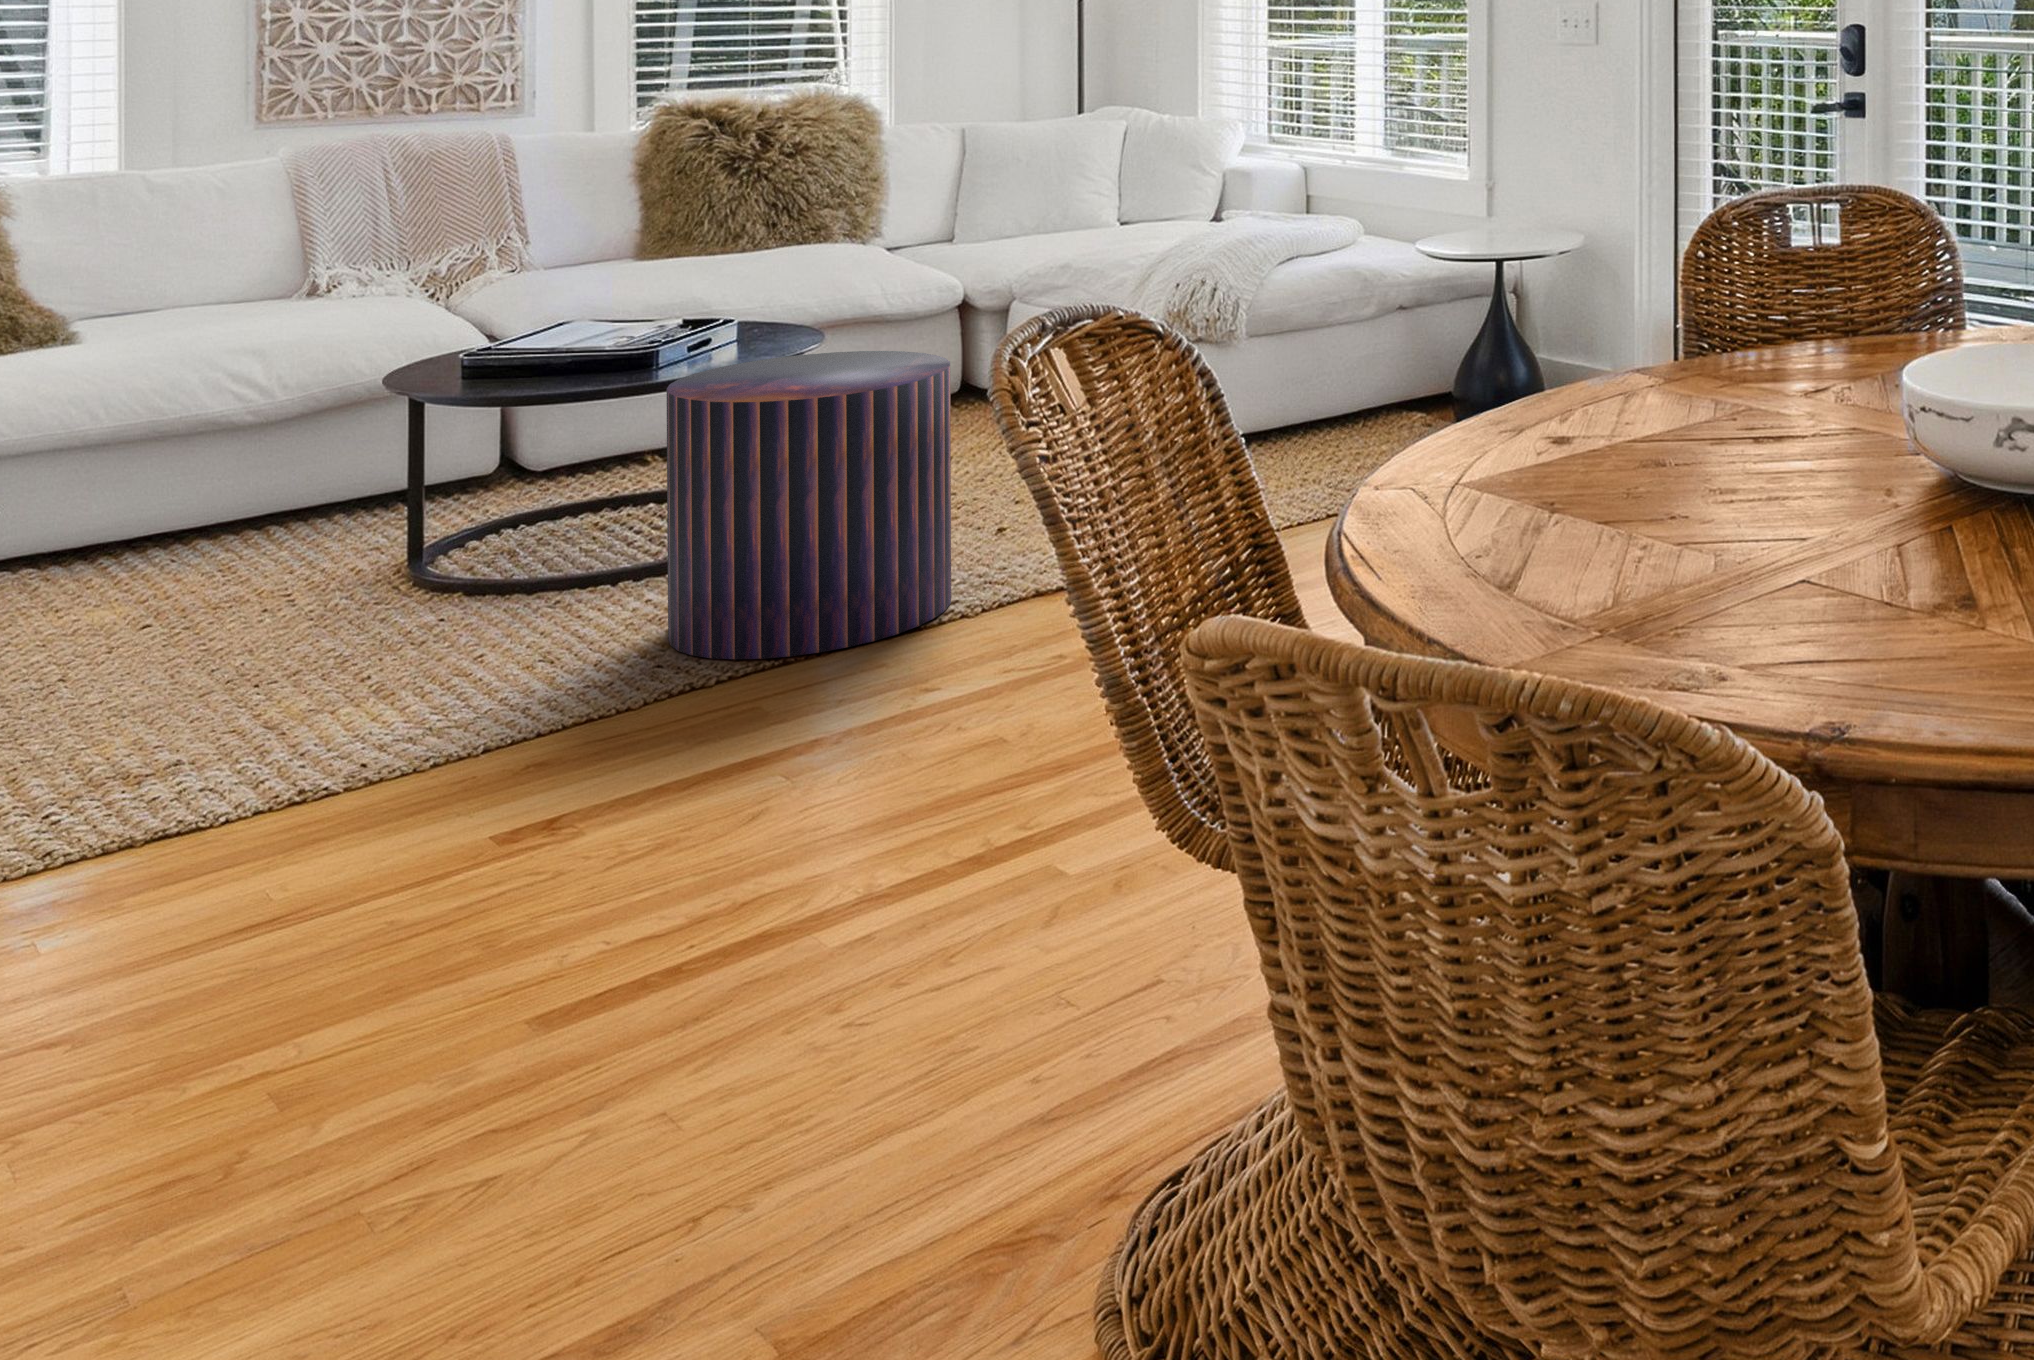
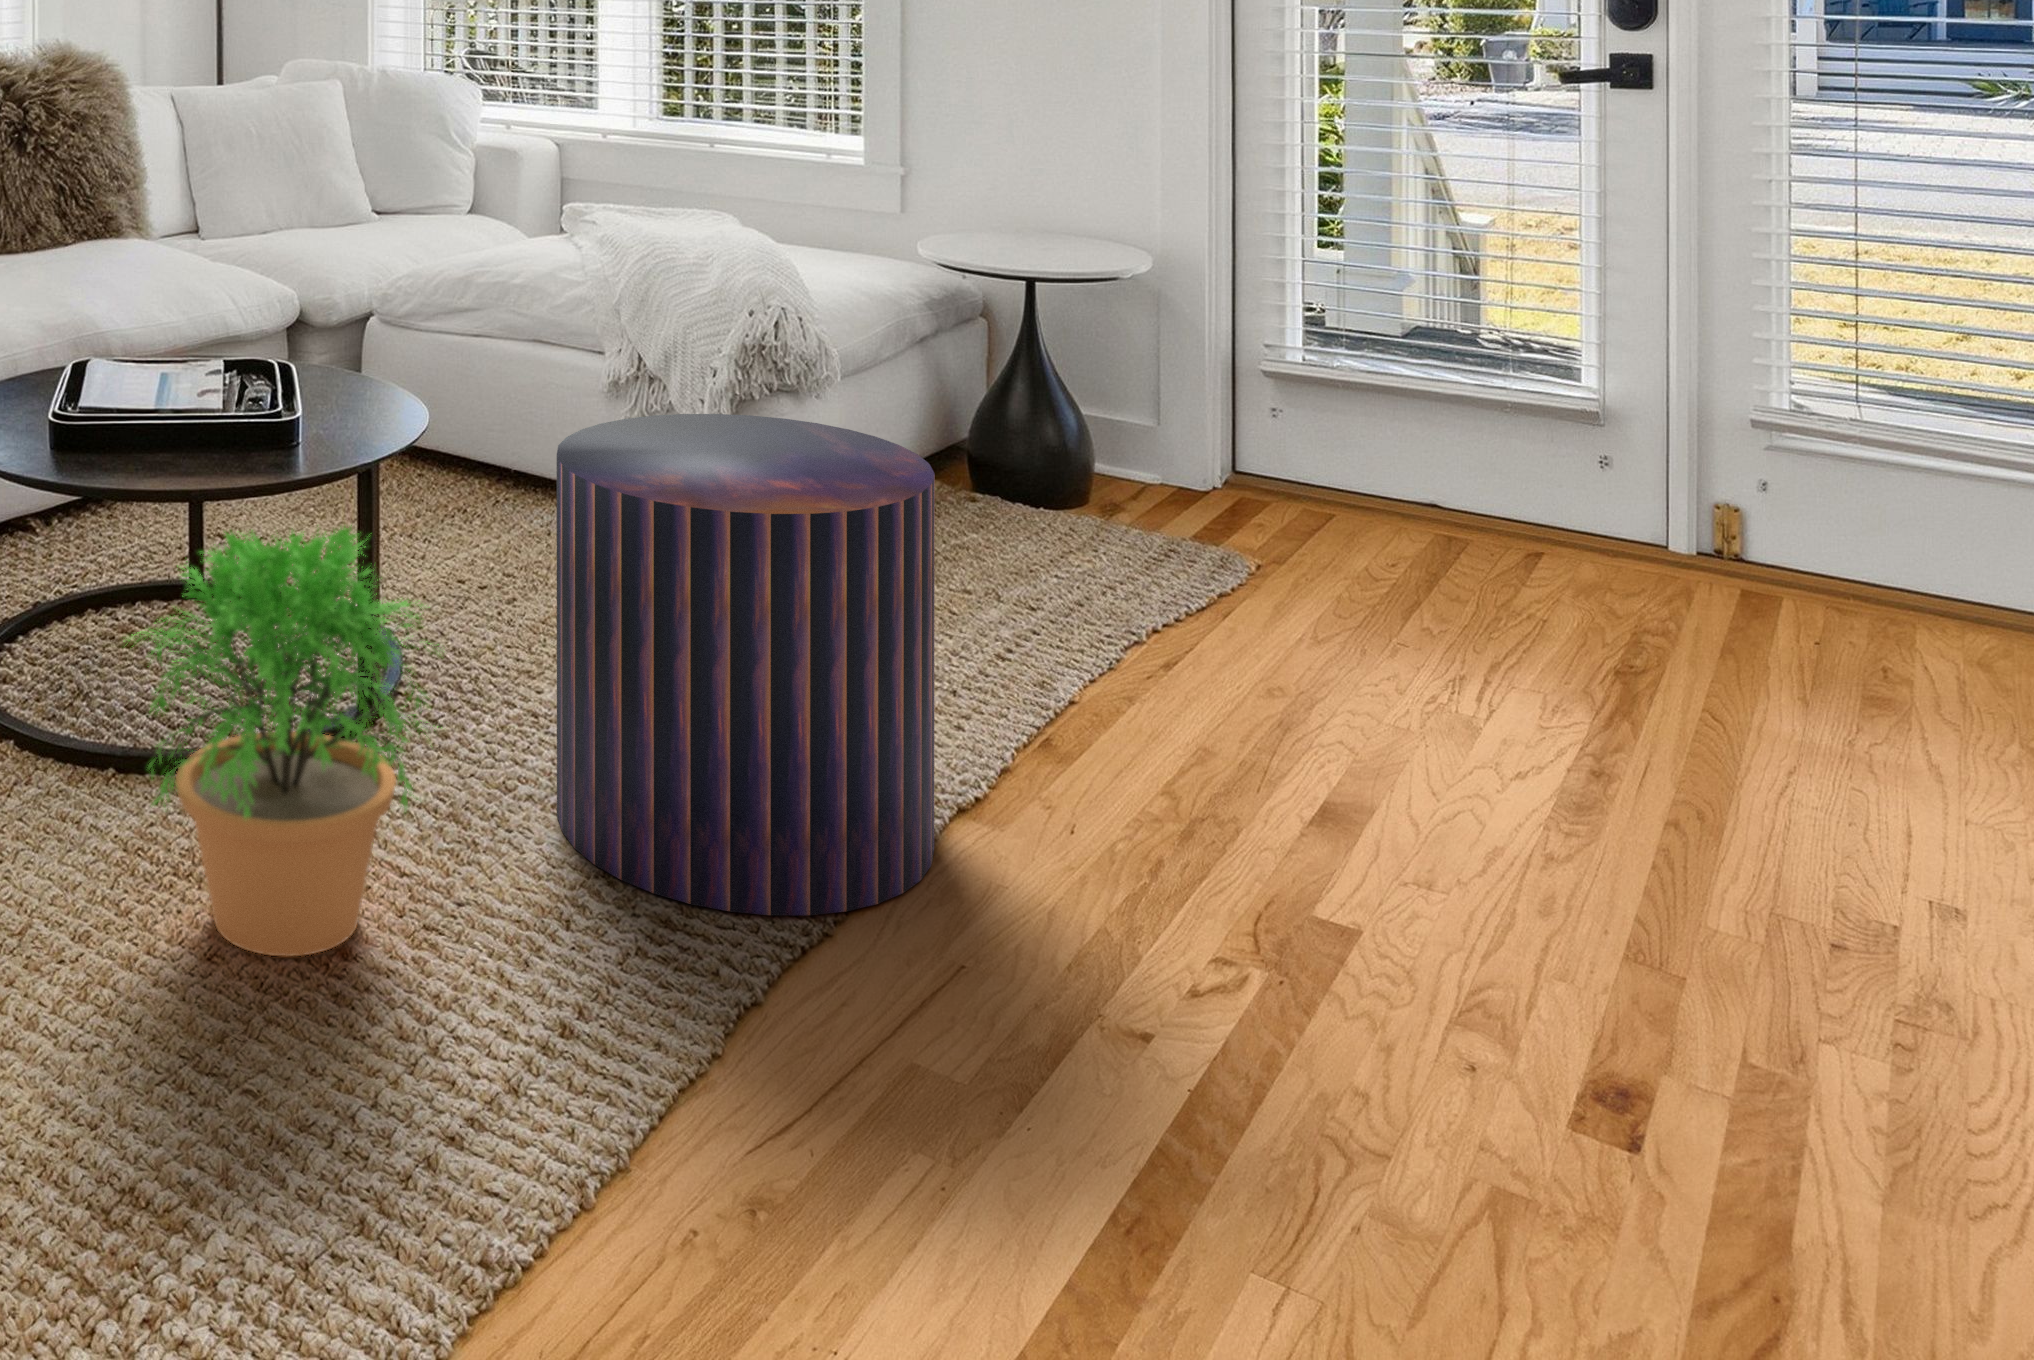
potted plant: none [282,410,521,685] -> present [129,525,438,957]

